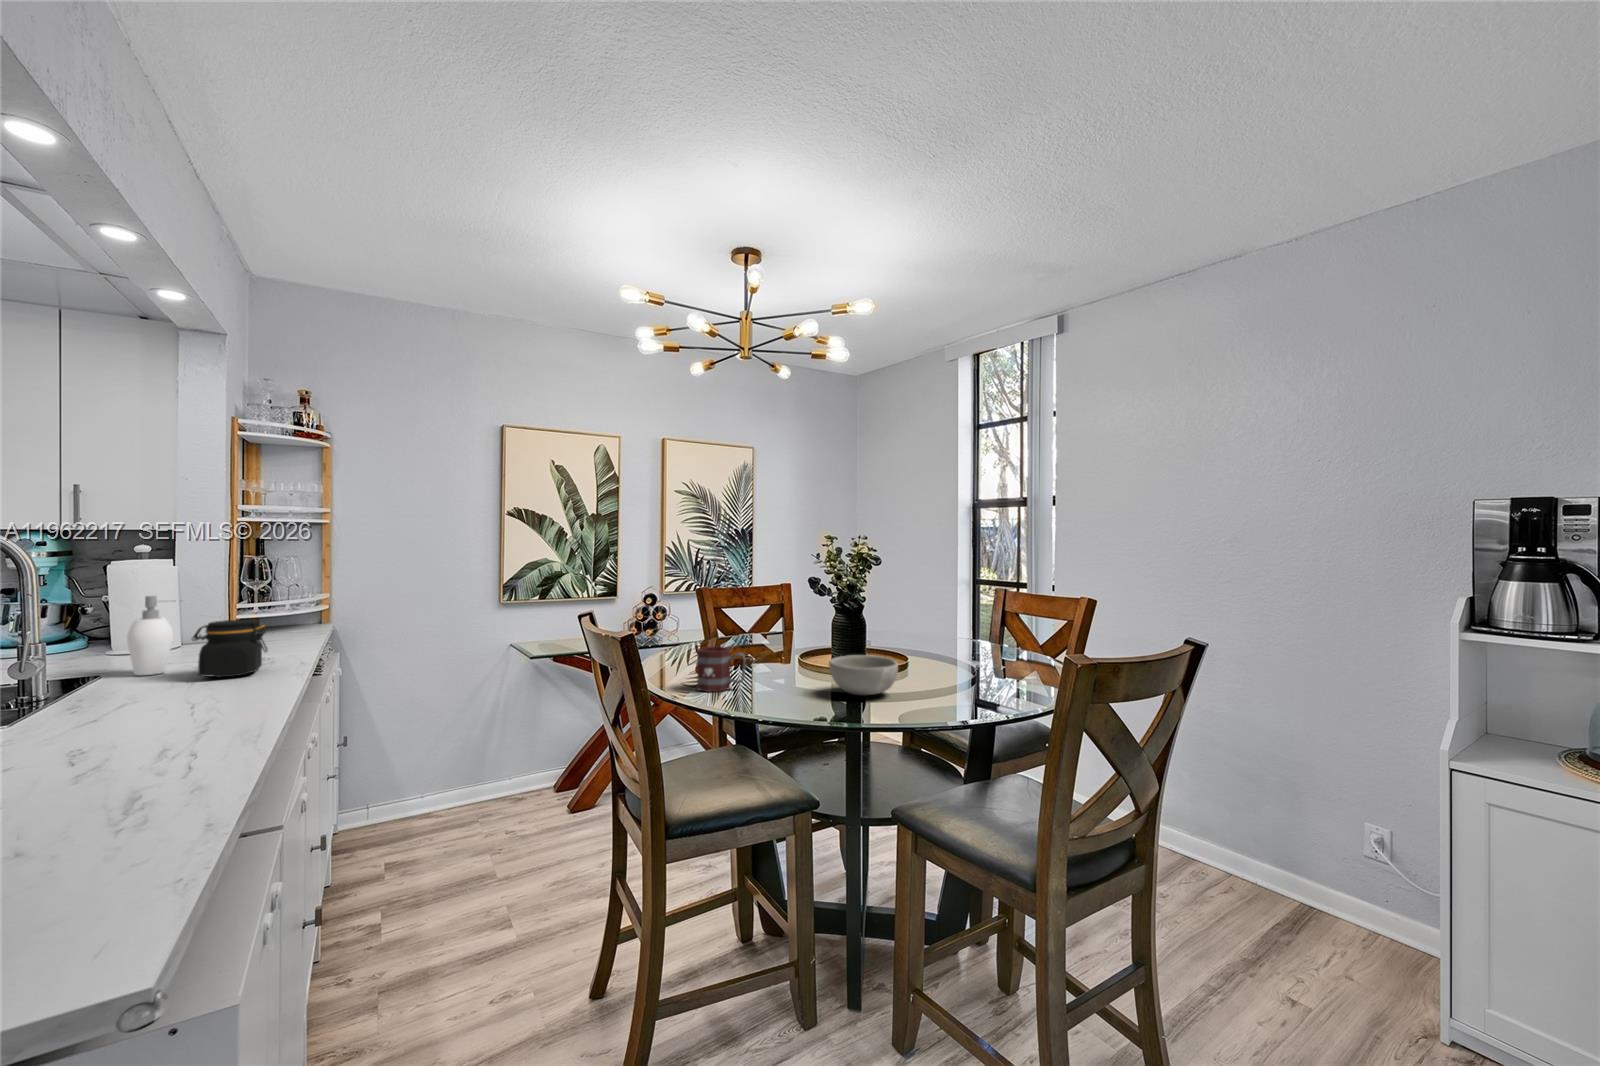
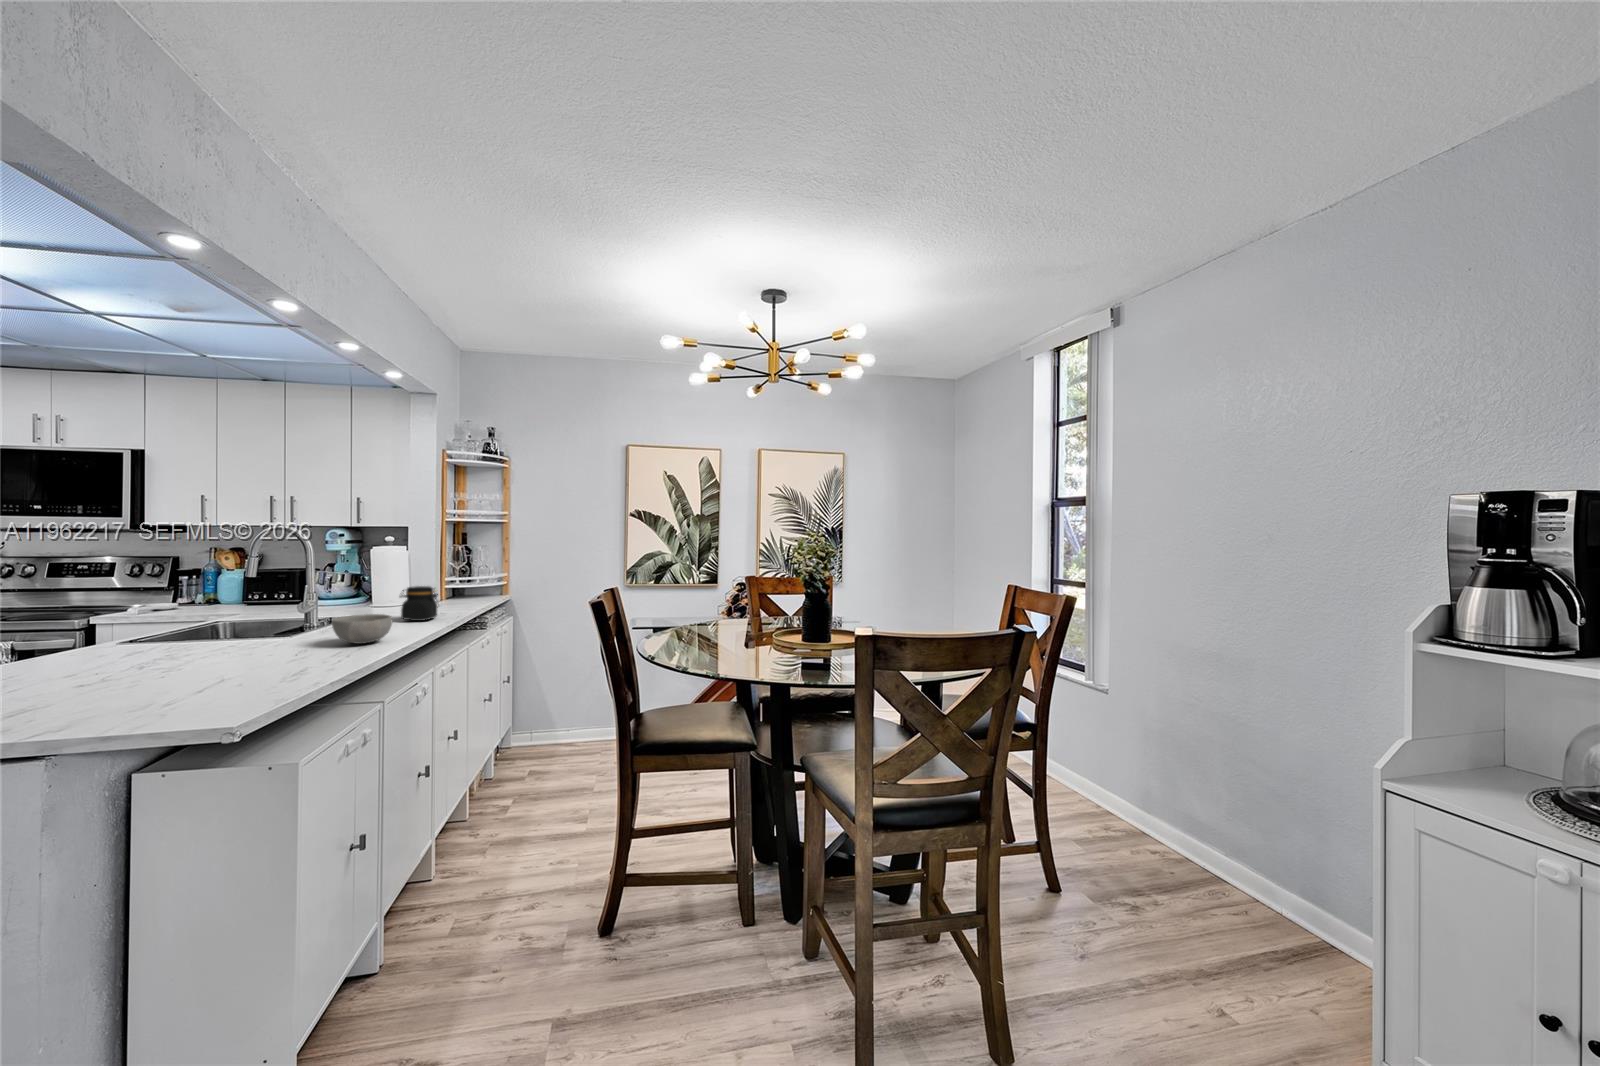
soap dispenser: present [127,596,181,675] -> none [370,570,399,617]
mug: present [697,647,746,692] -> none [688,620,722,652]
bowl: present [829,655,898,695] -> present [332,614,392,644]

